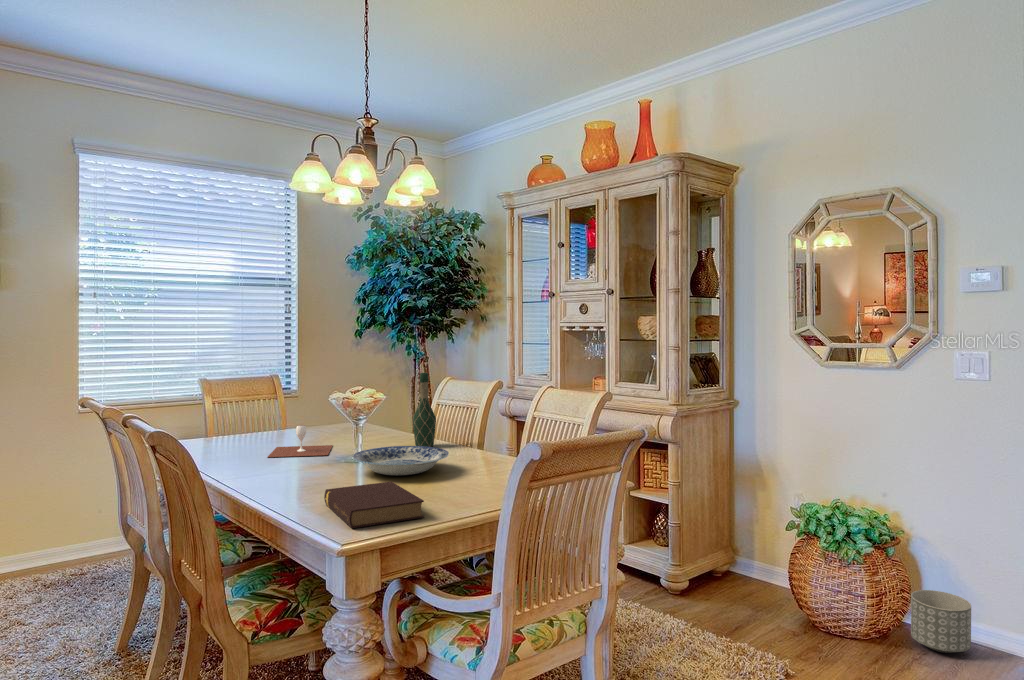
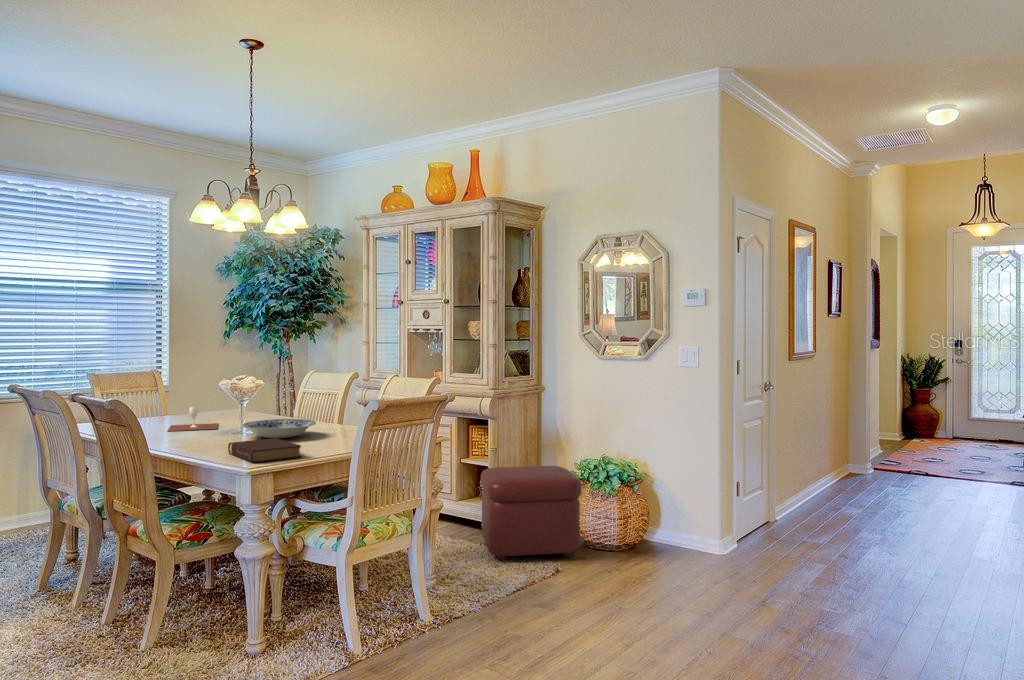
wine bottle: present [413,373,436,447] -> none [285,365,304,423]
ottoman: none [662,510,813,647] -> present [481,466,581,560]
planter: present [911,590,971,653] -> none [649,515,685,555]

